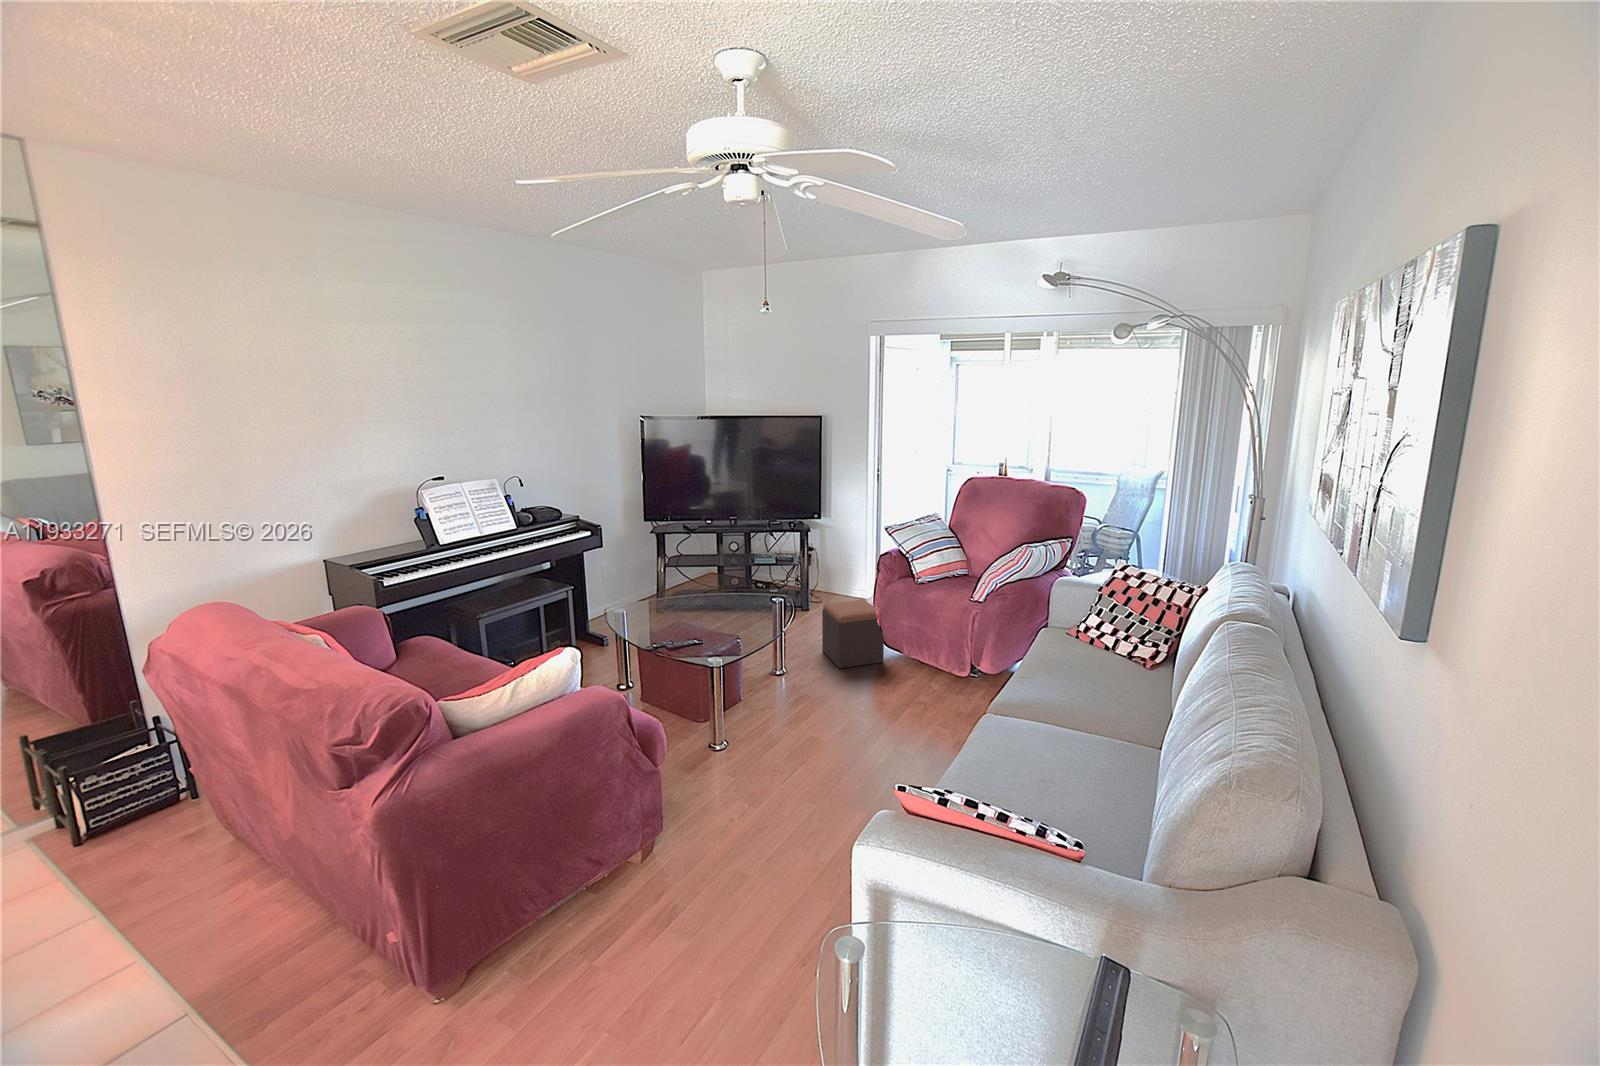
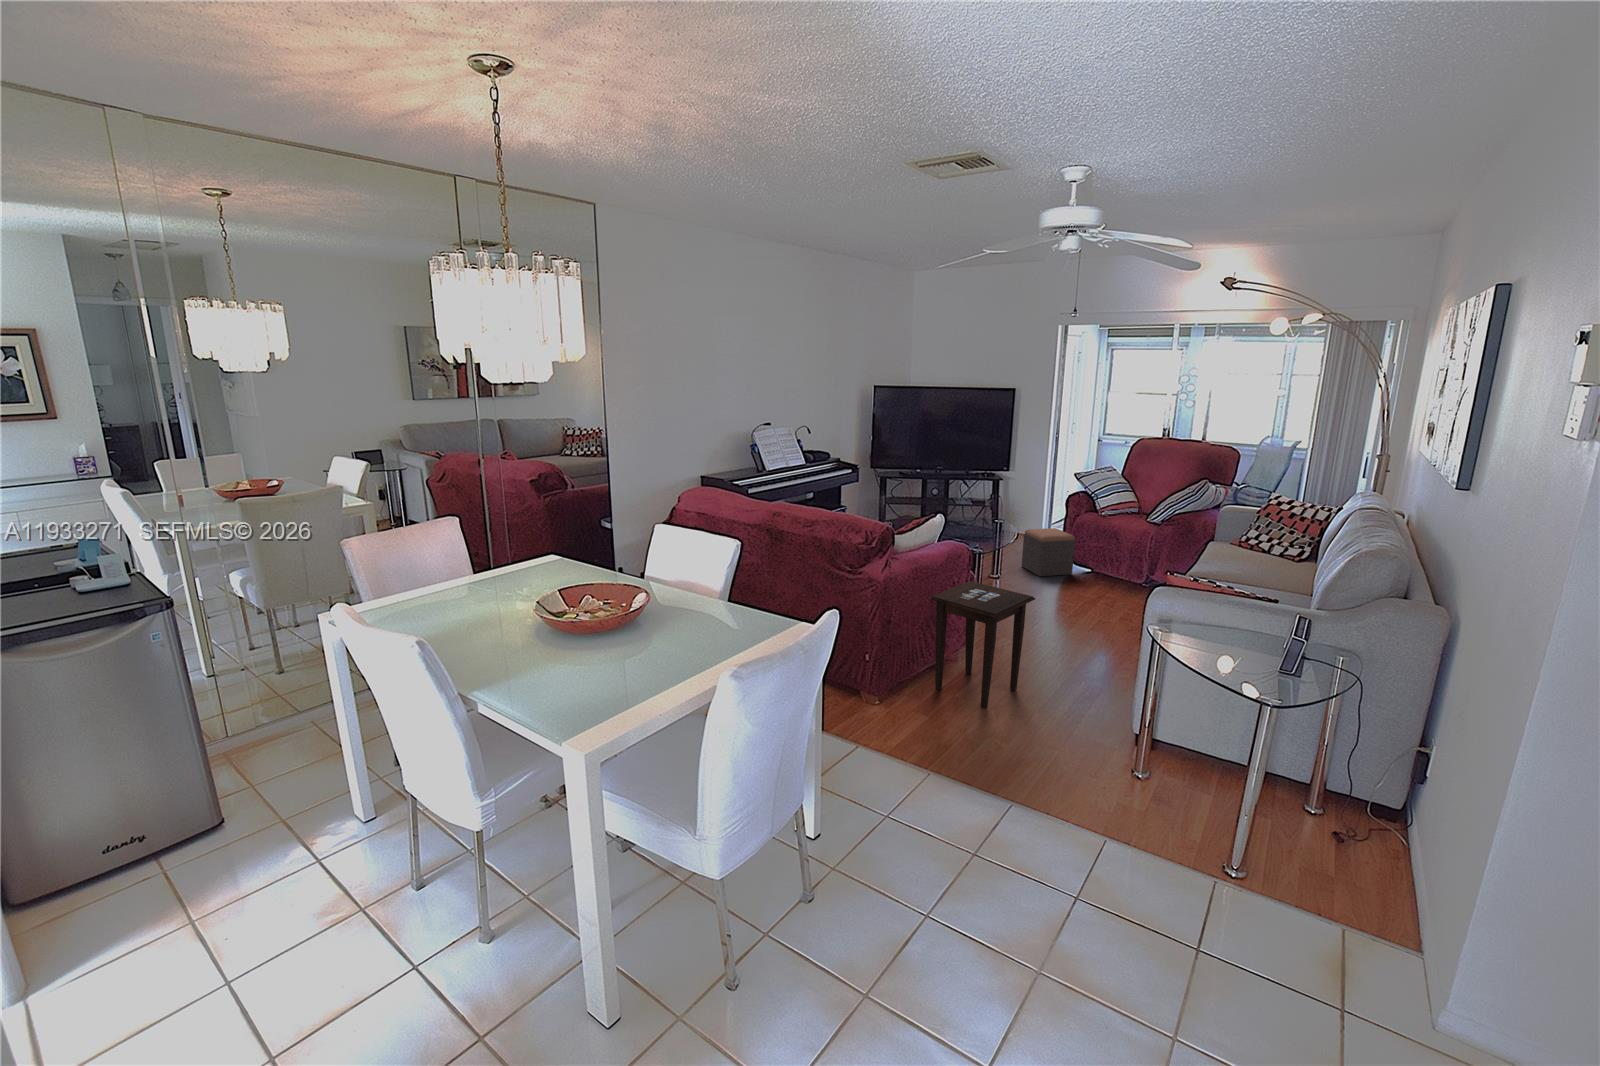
side table: none [530,758,720,1011] -> present [931,581,1035,708]

